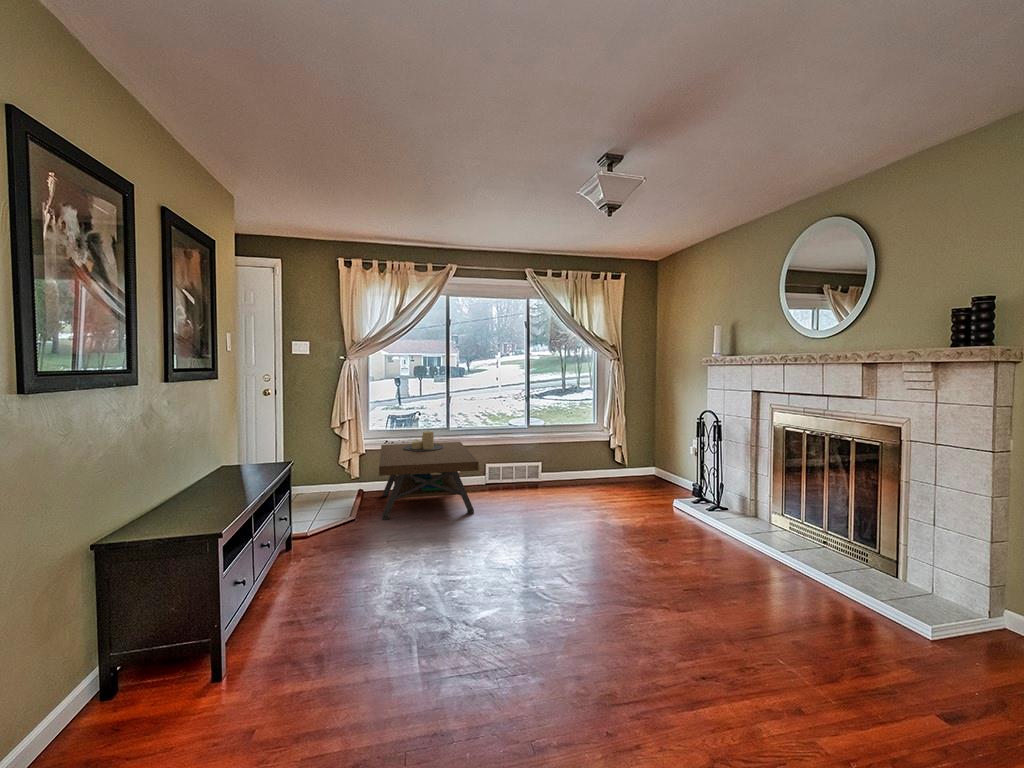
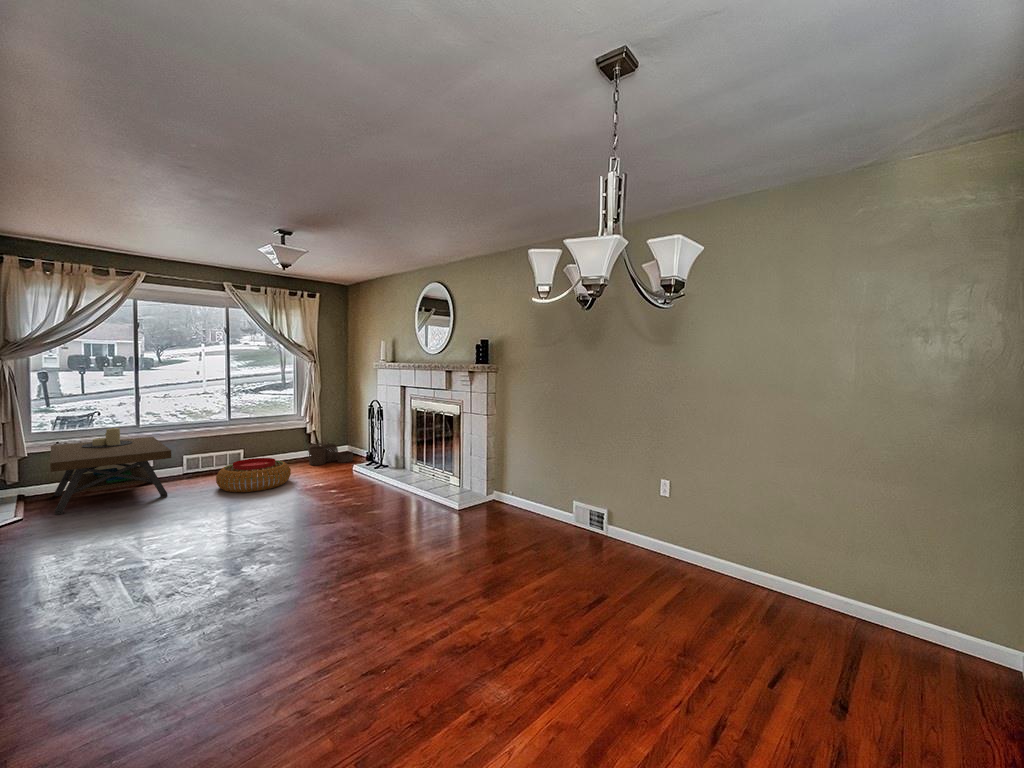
woven basket: none [610,459,669,492] -> present [308,443,353,465]
pouf: none [520,477,600,521] -> present [216,458,291,492]

